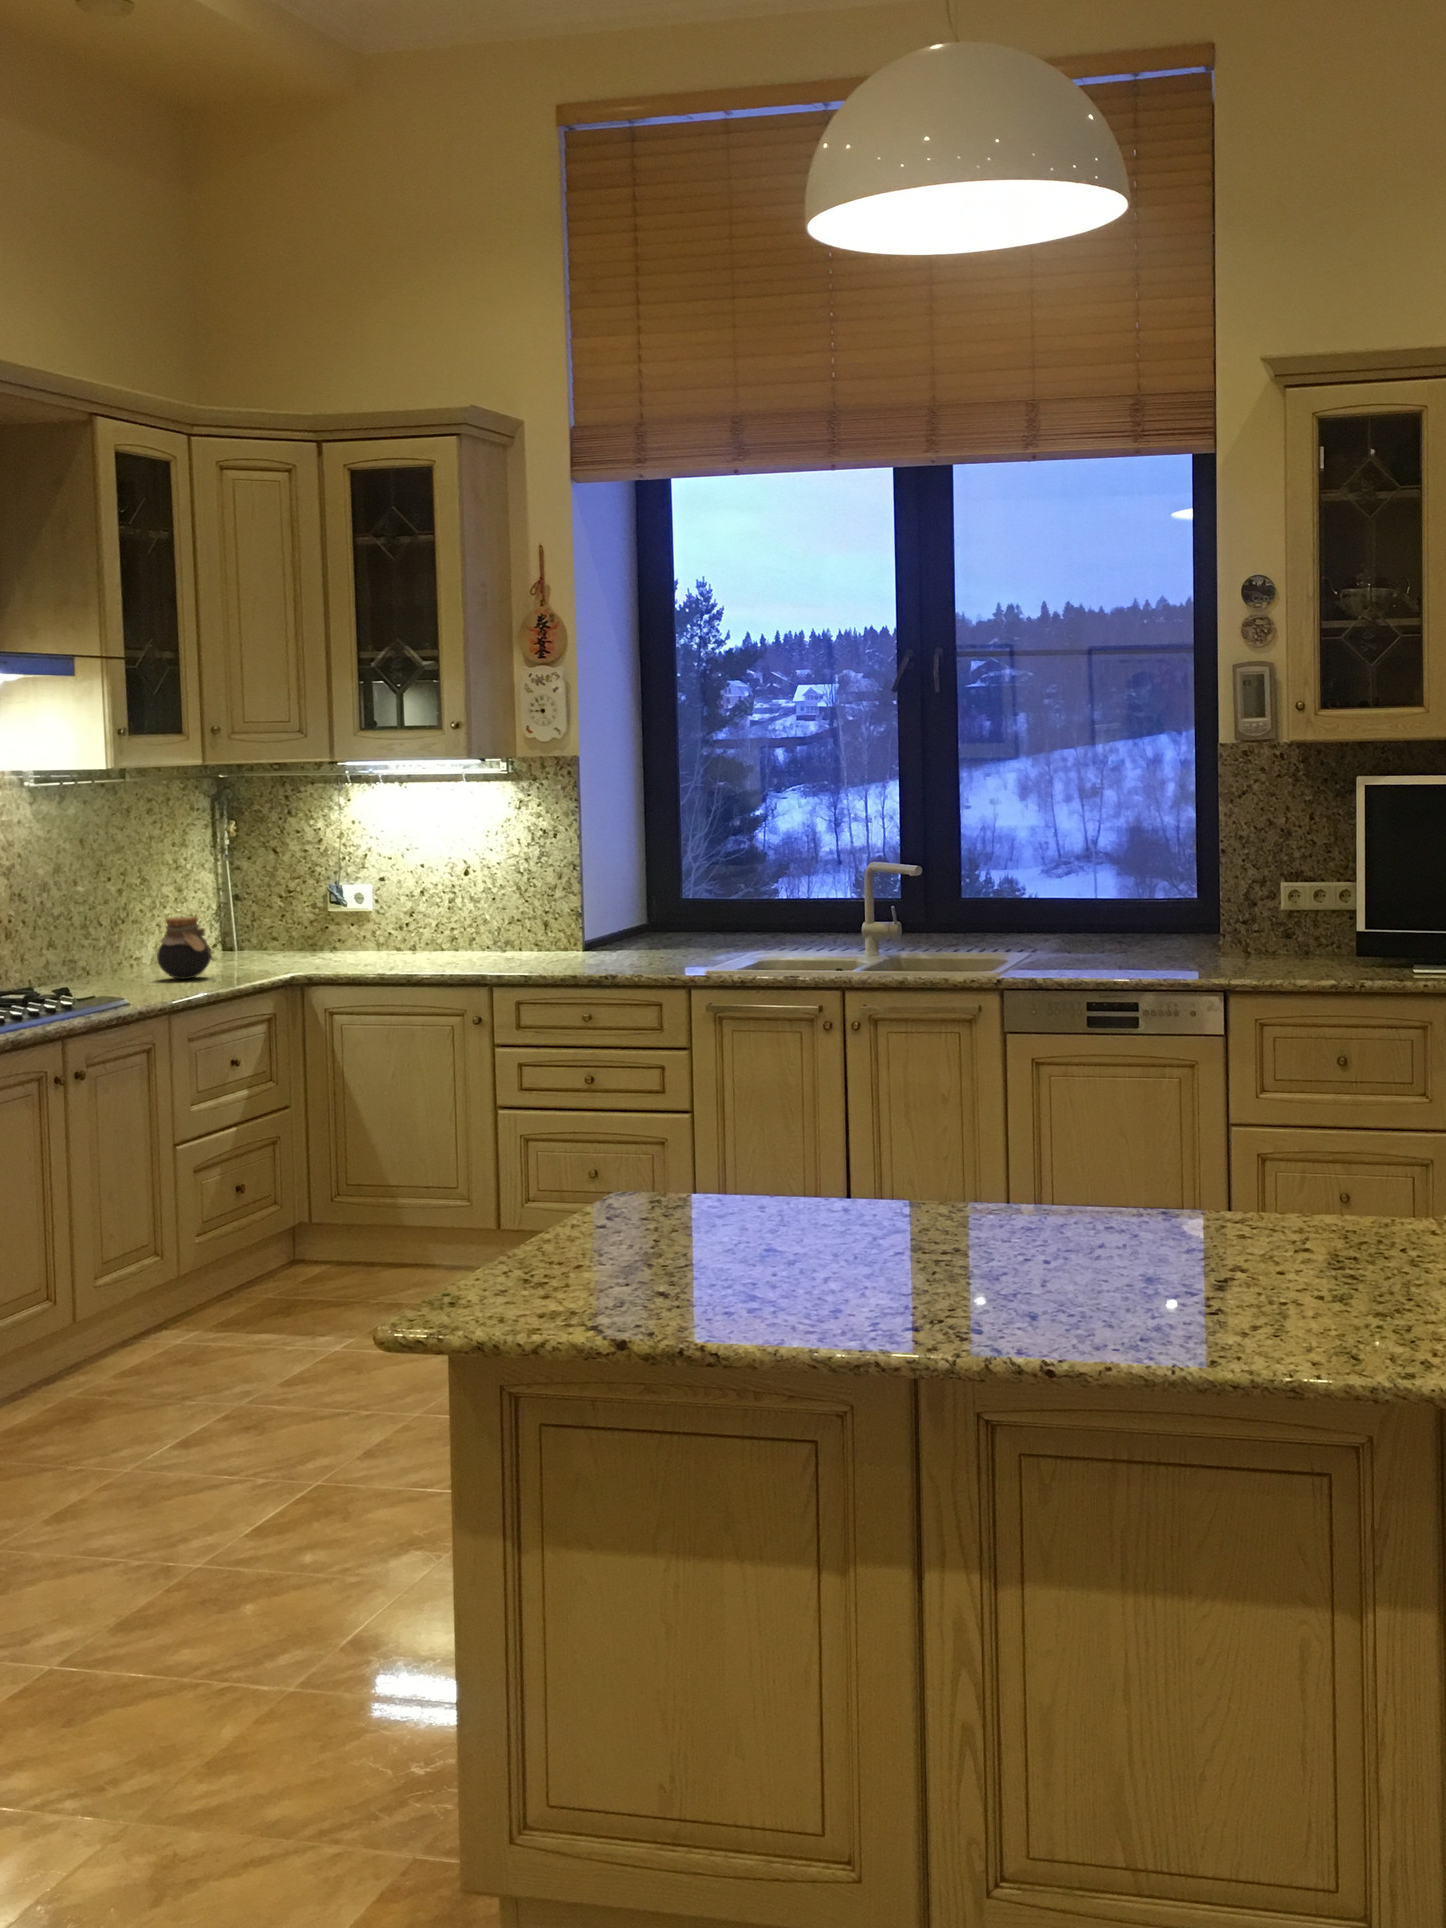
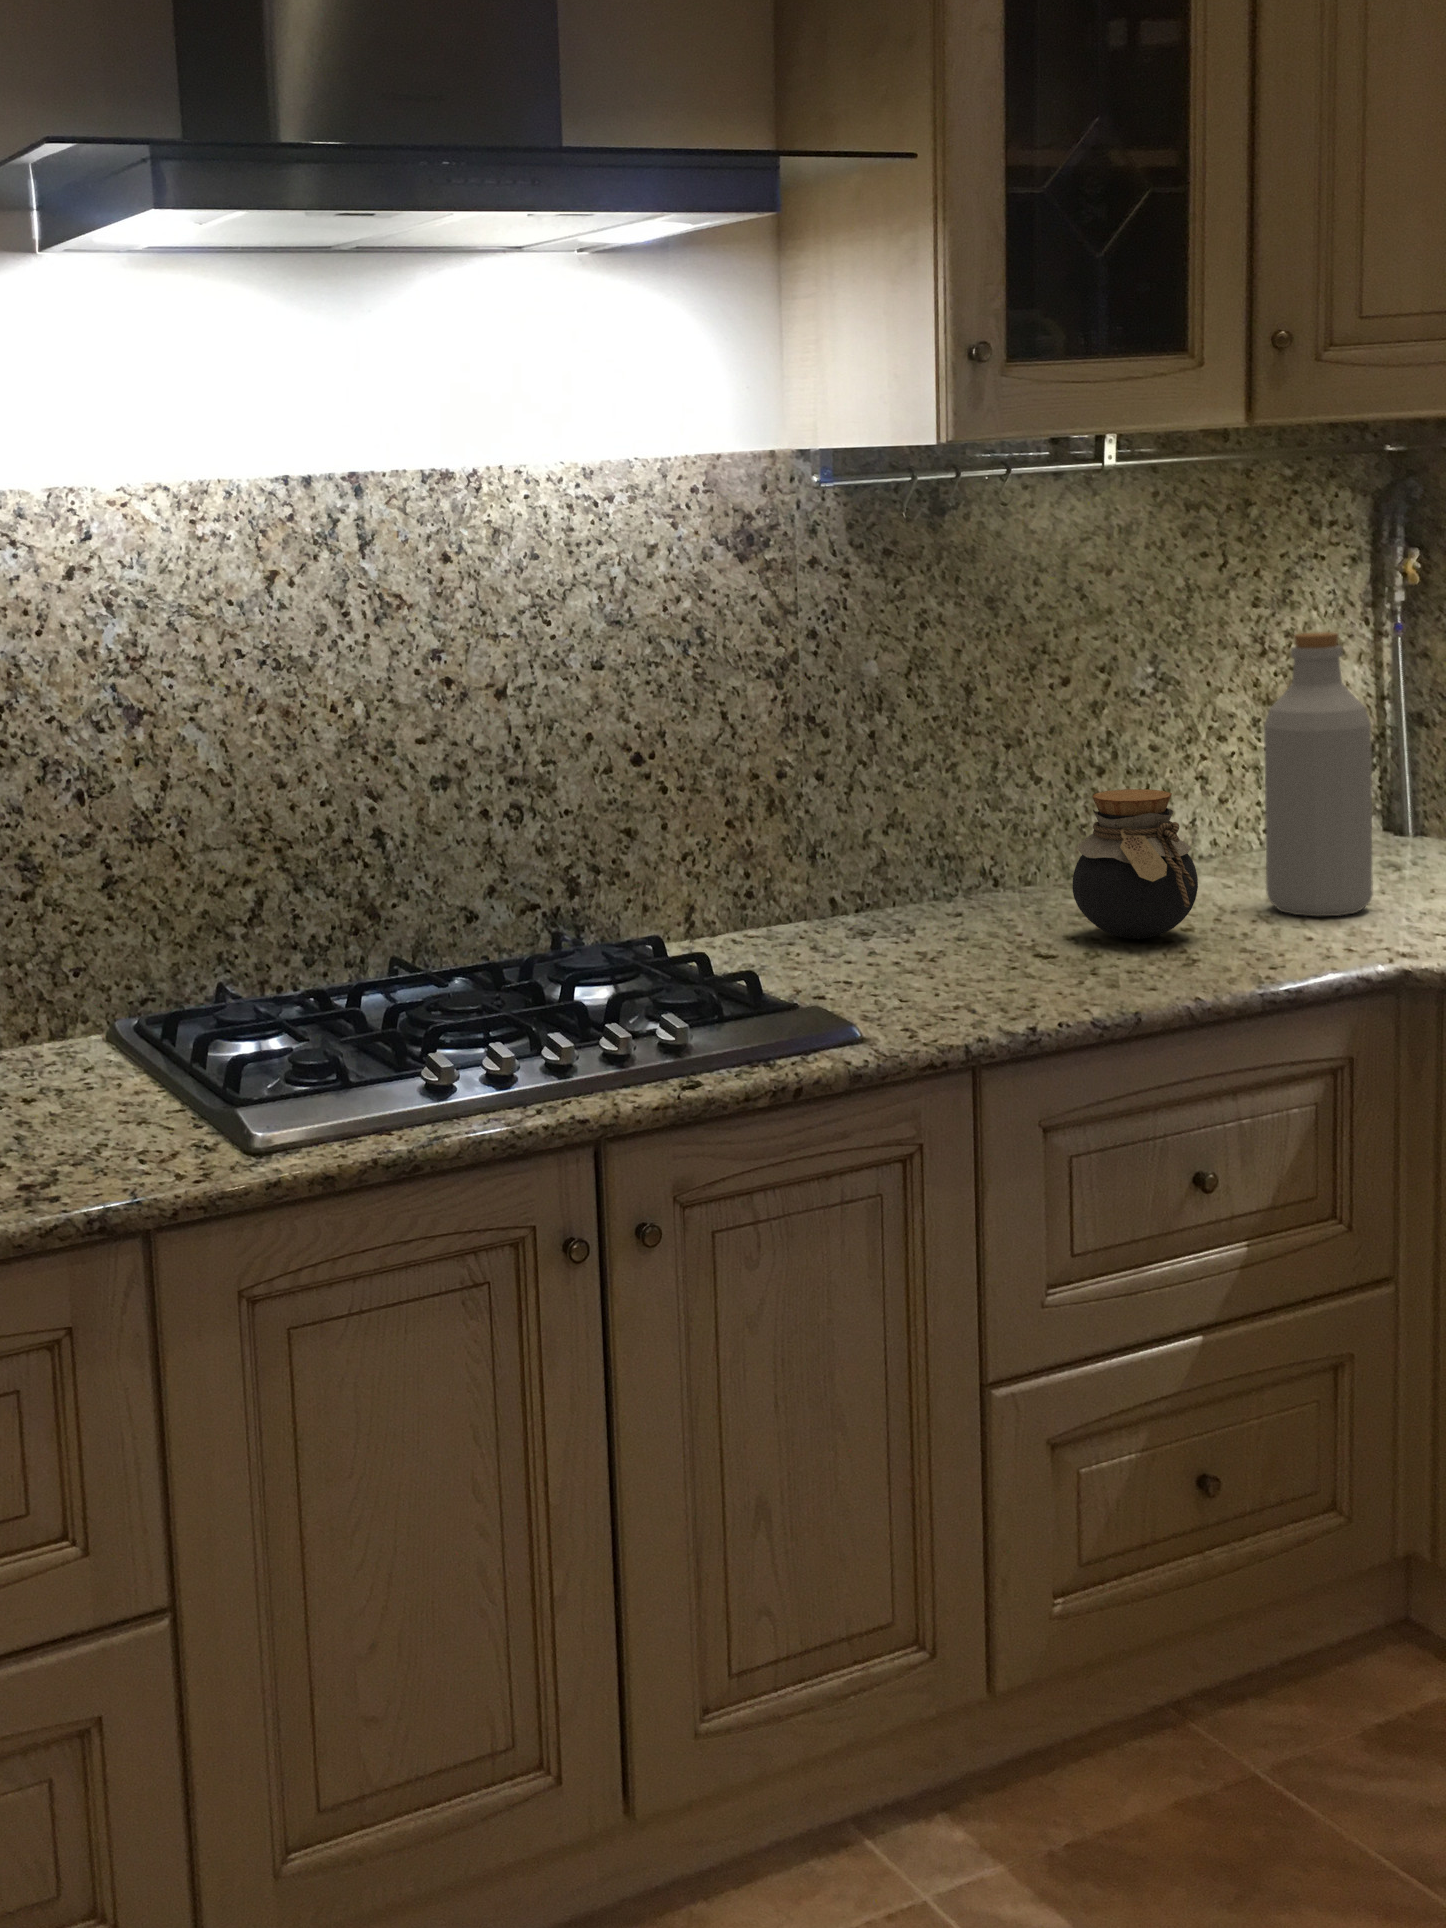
bottle: none [216,852,263,970] -> present [1264,632,1373,916]

